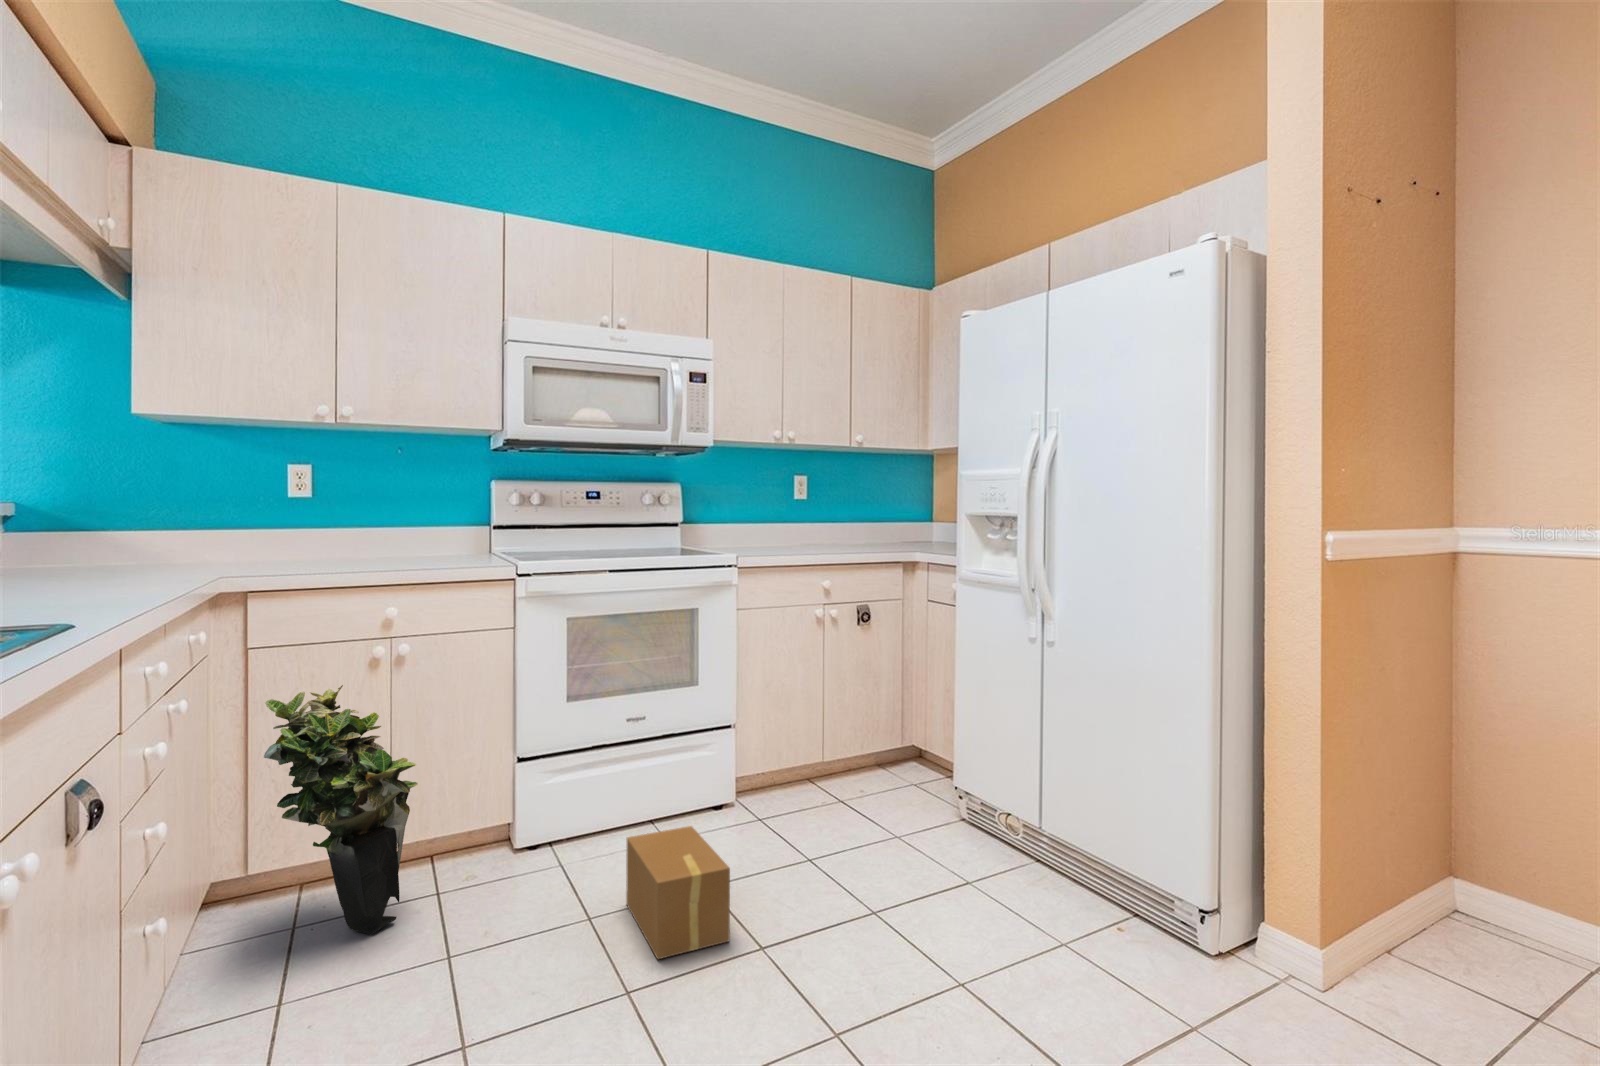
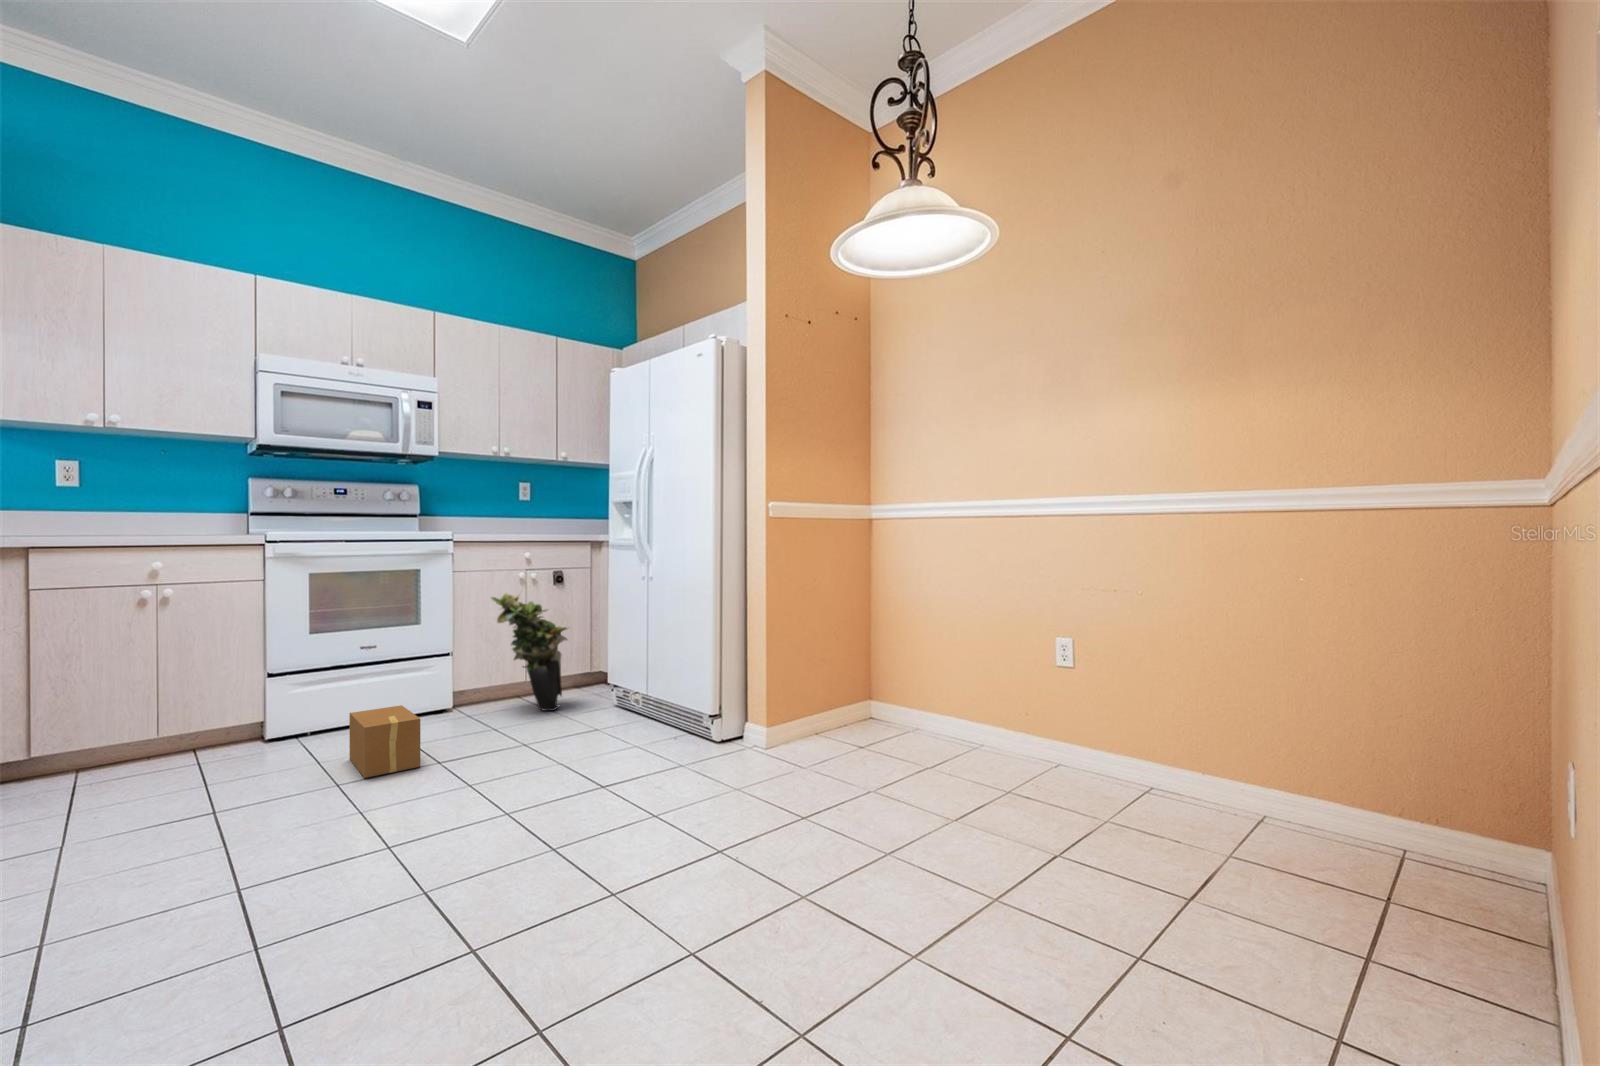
potted plant: present [264,685,418,934] -> present [491,593,567,711]

